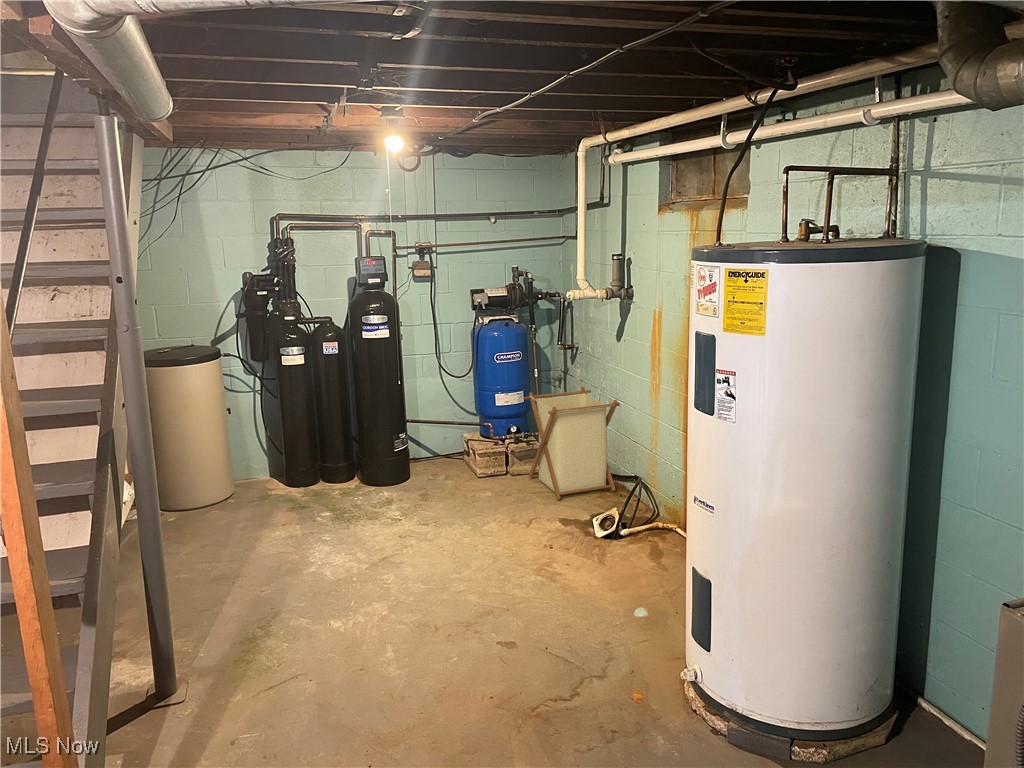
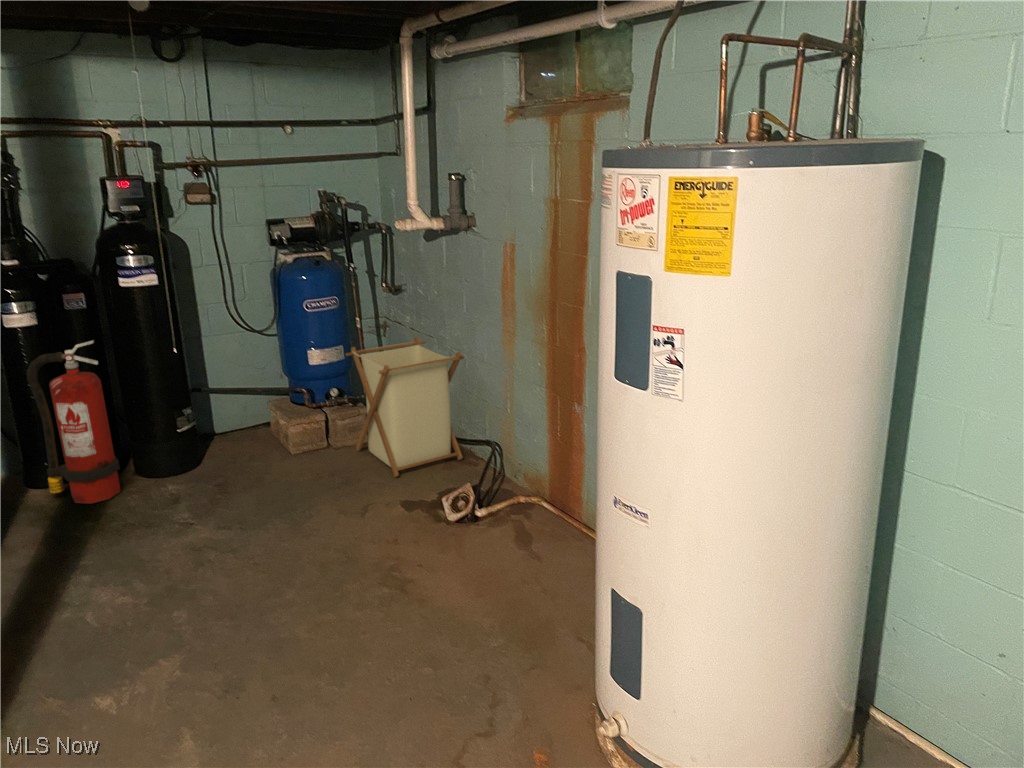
fire extinguisher: none [297,377,352,500] -> present [27,340,121,504]

